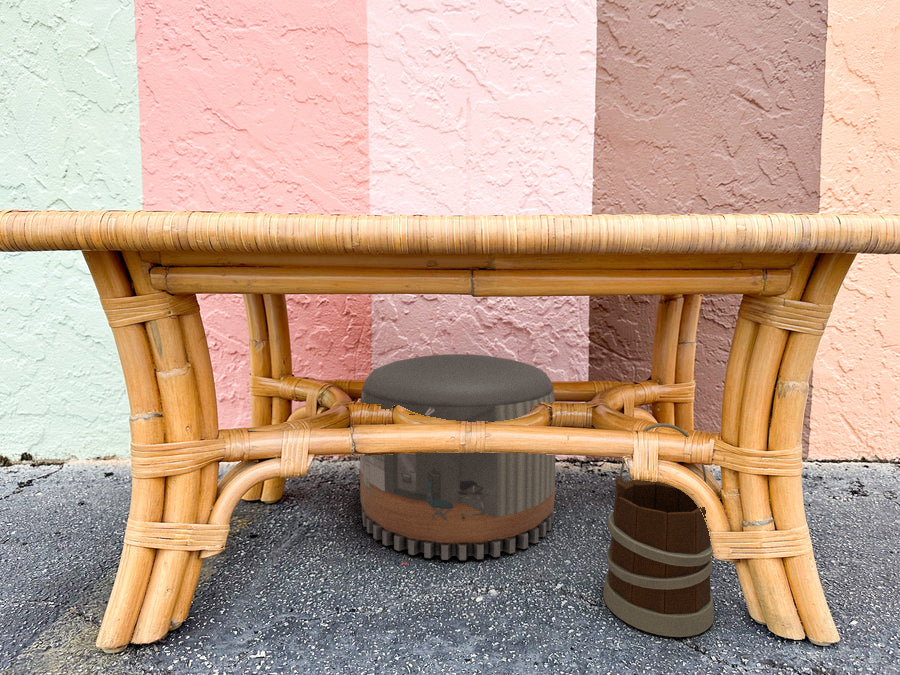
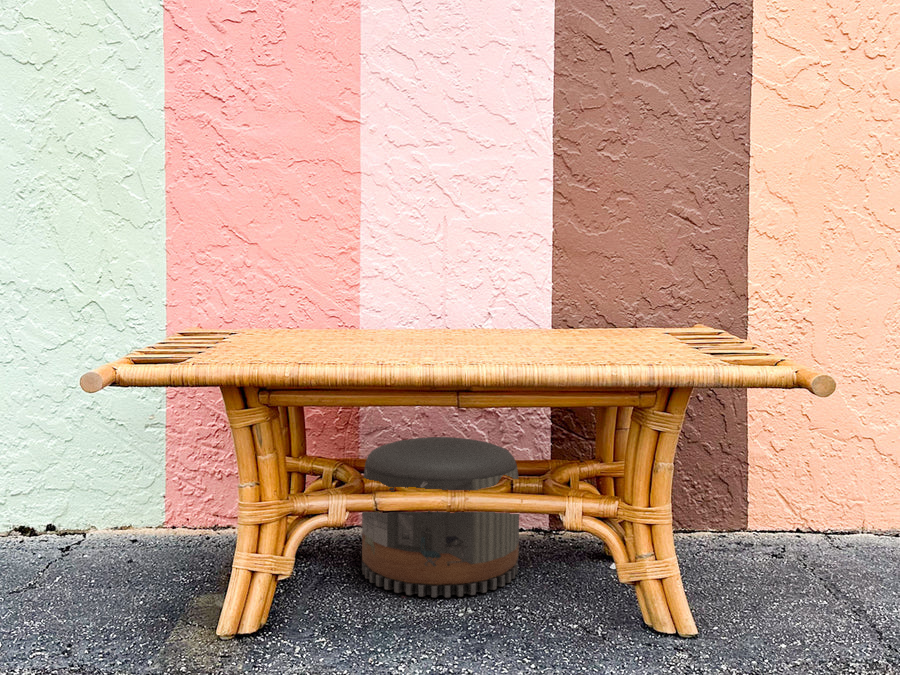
wooden bucket: present [603,423,714,637] -> none [549,491,621,633]

